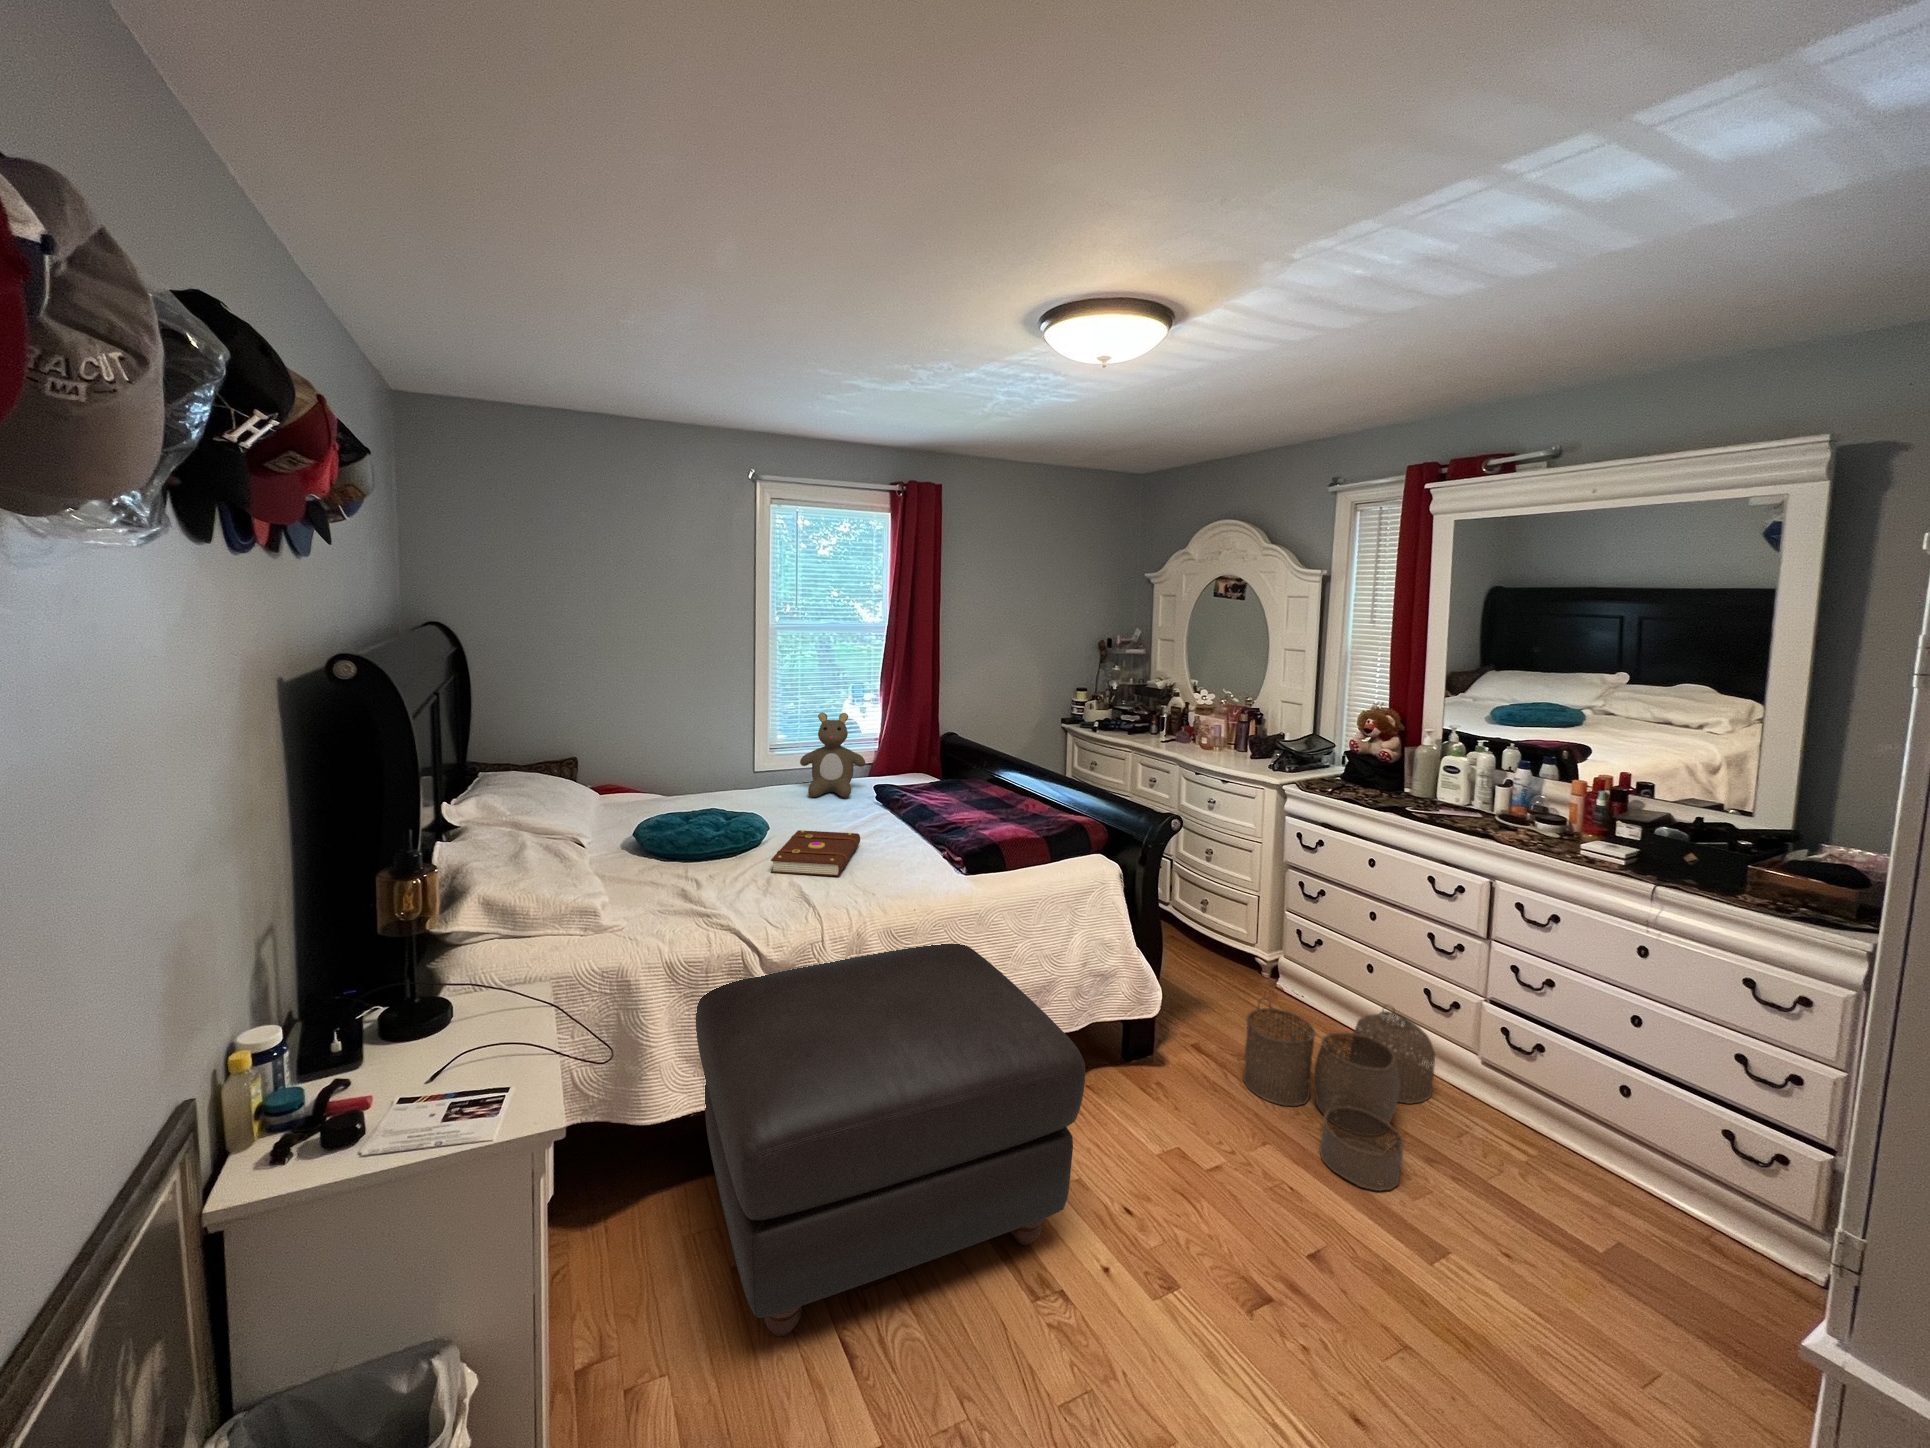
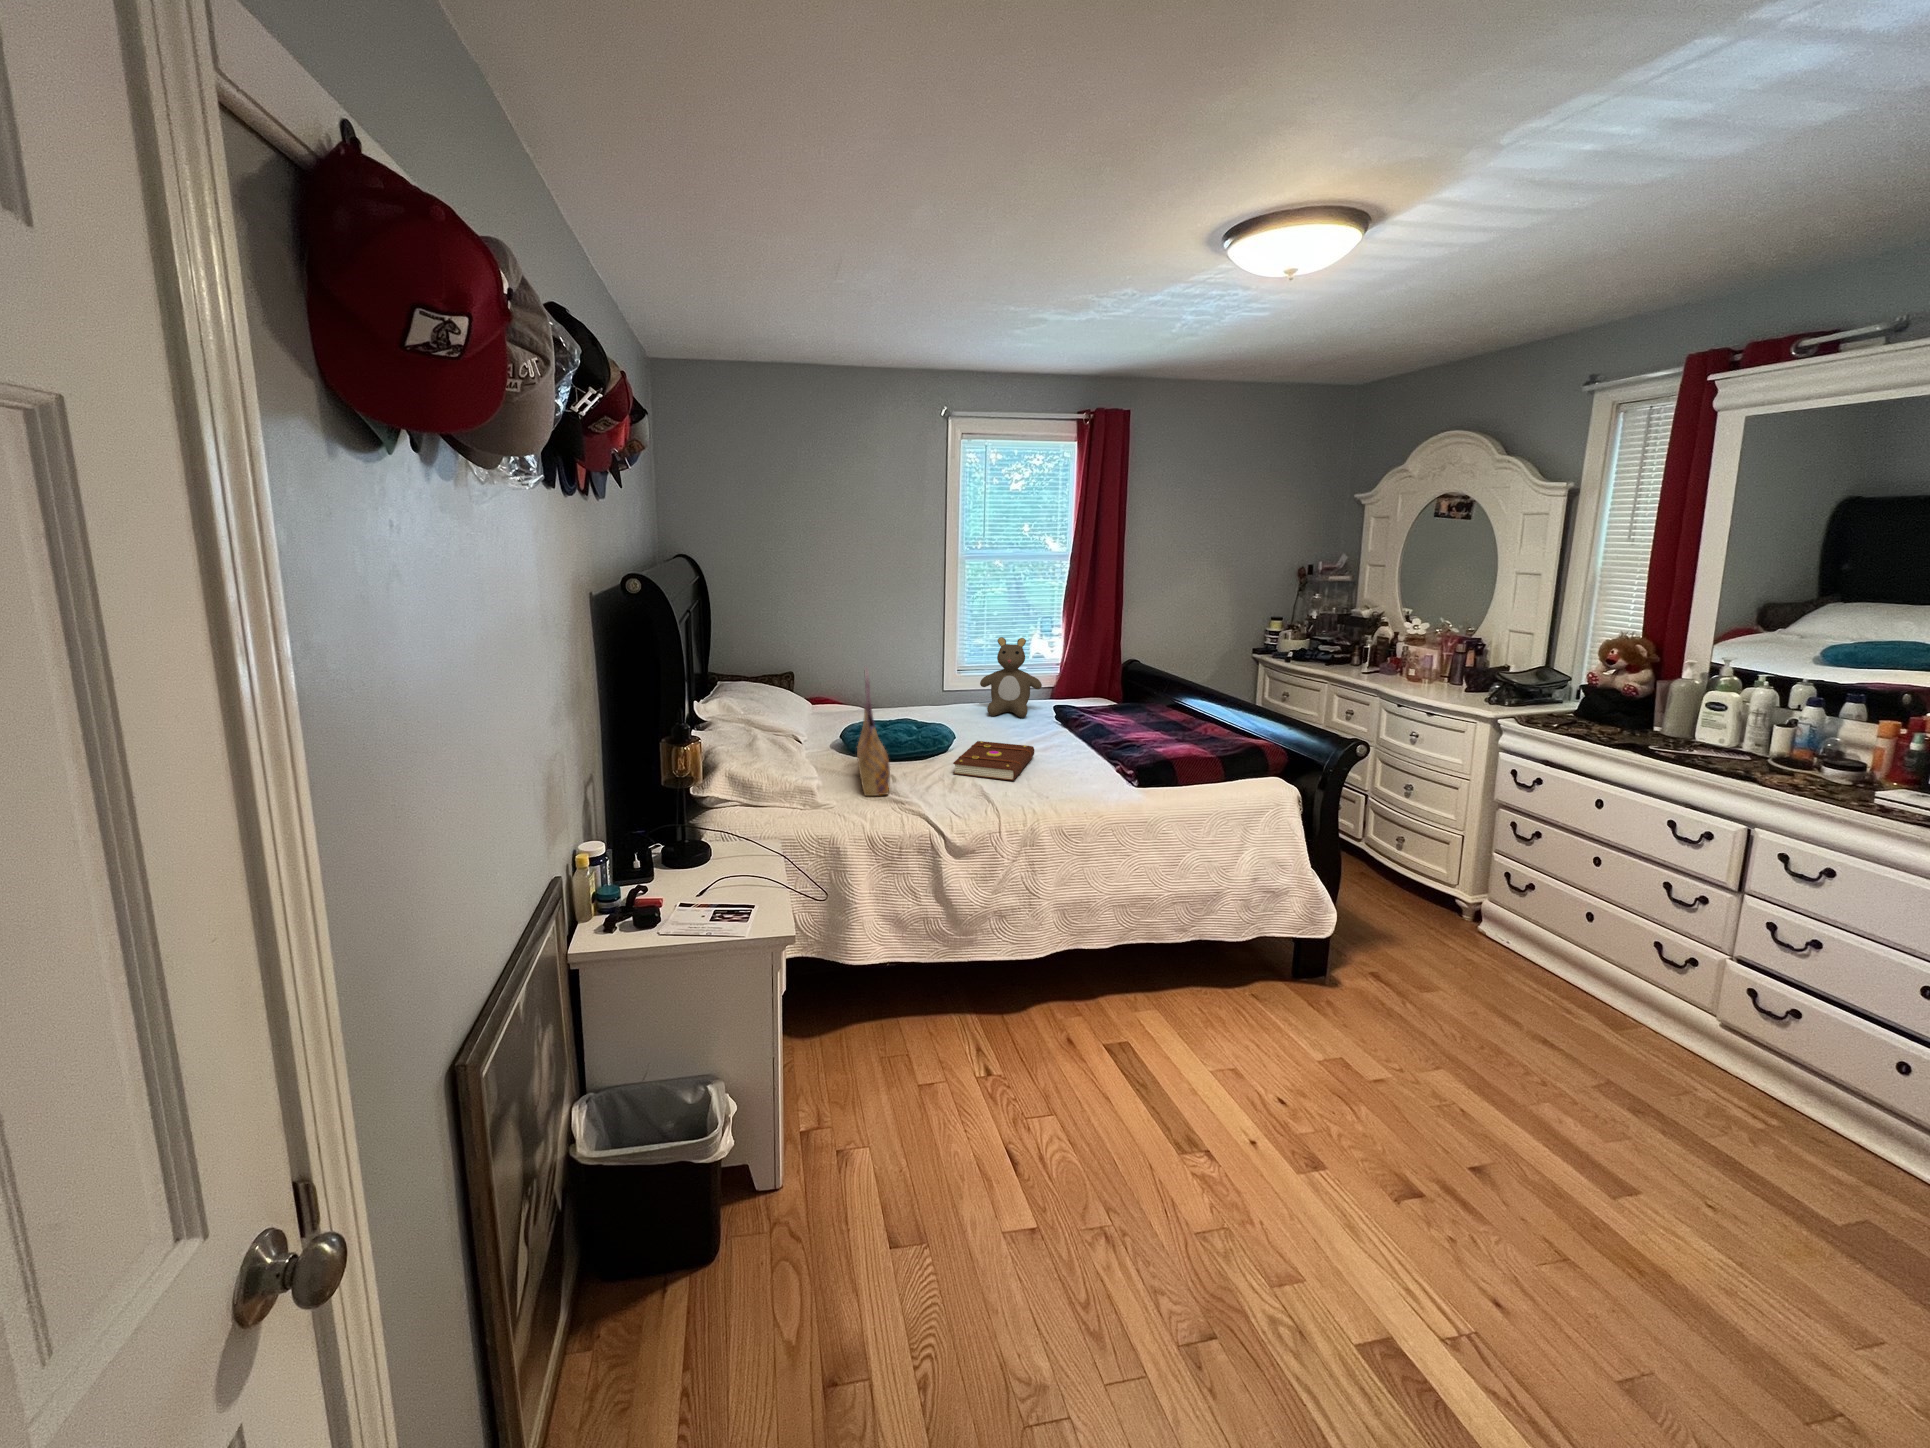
tote bag: none [656,755,696,910] -> present [857,667,890,796]
ottoman: present [696,943,1085,1336] -> none [890,846,1240,1138]
woven basket: present [1244,998,1435,1191] -> none [1423,932,1661,1129]

